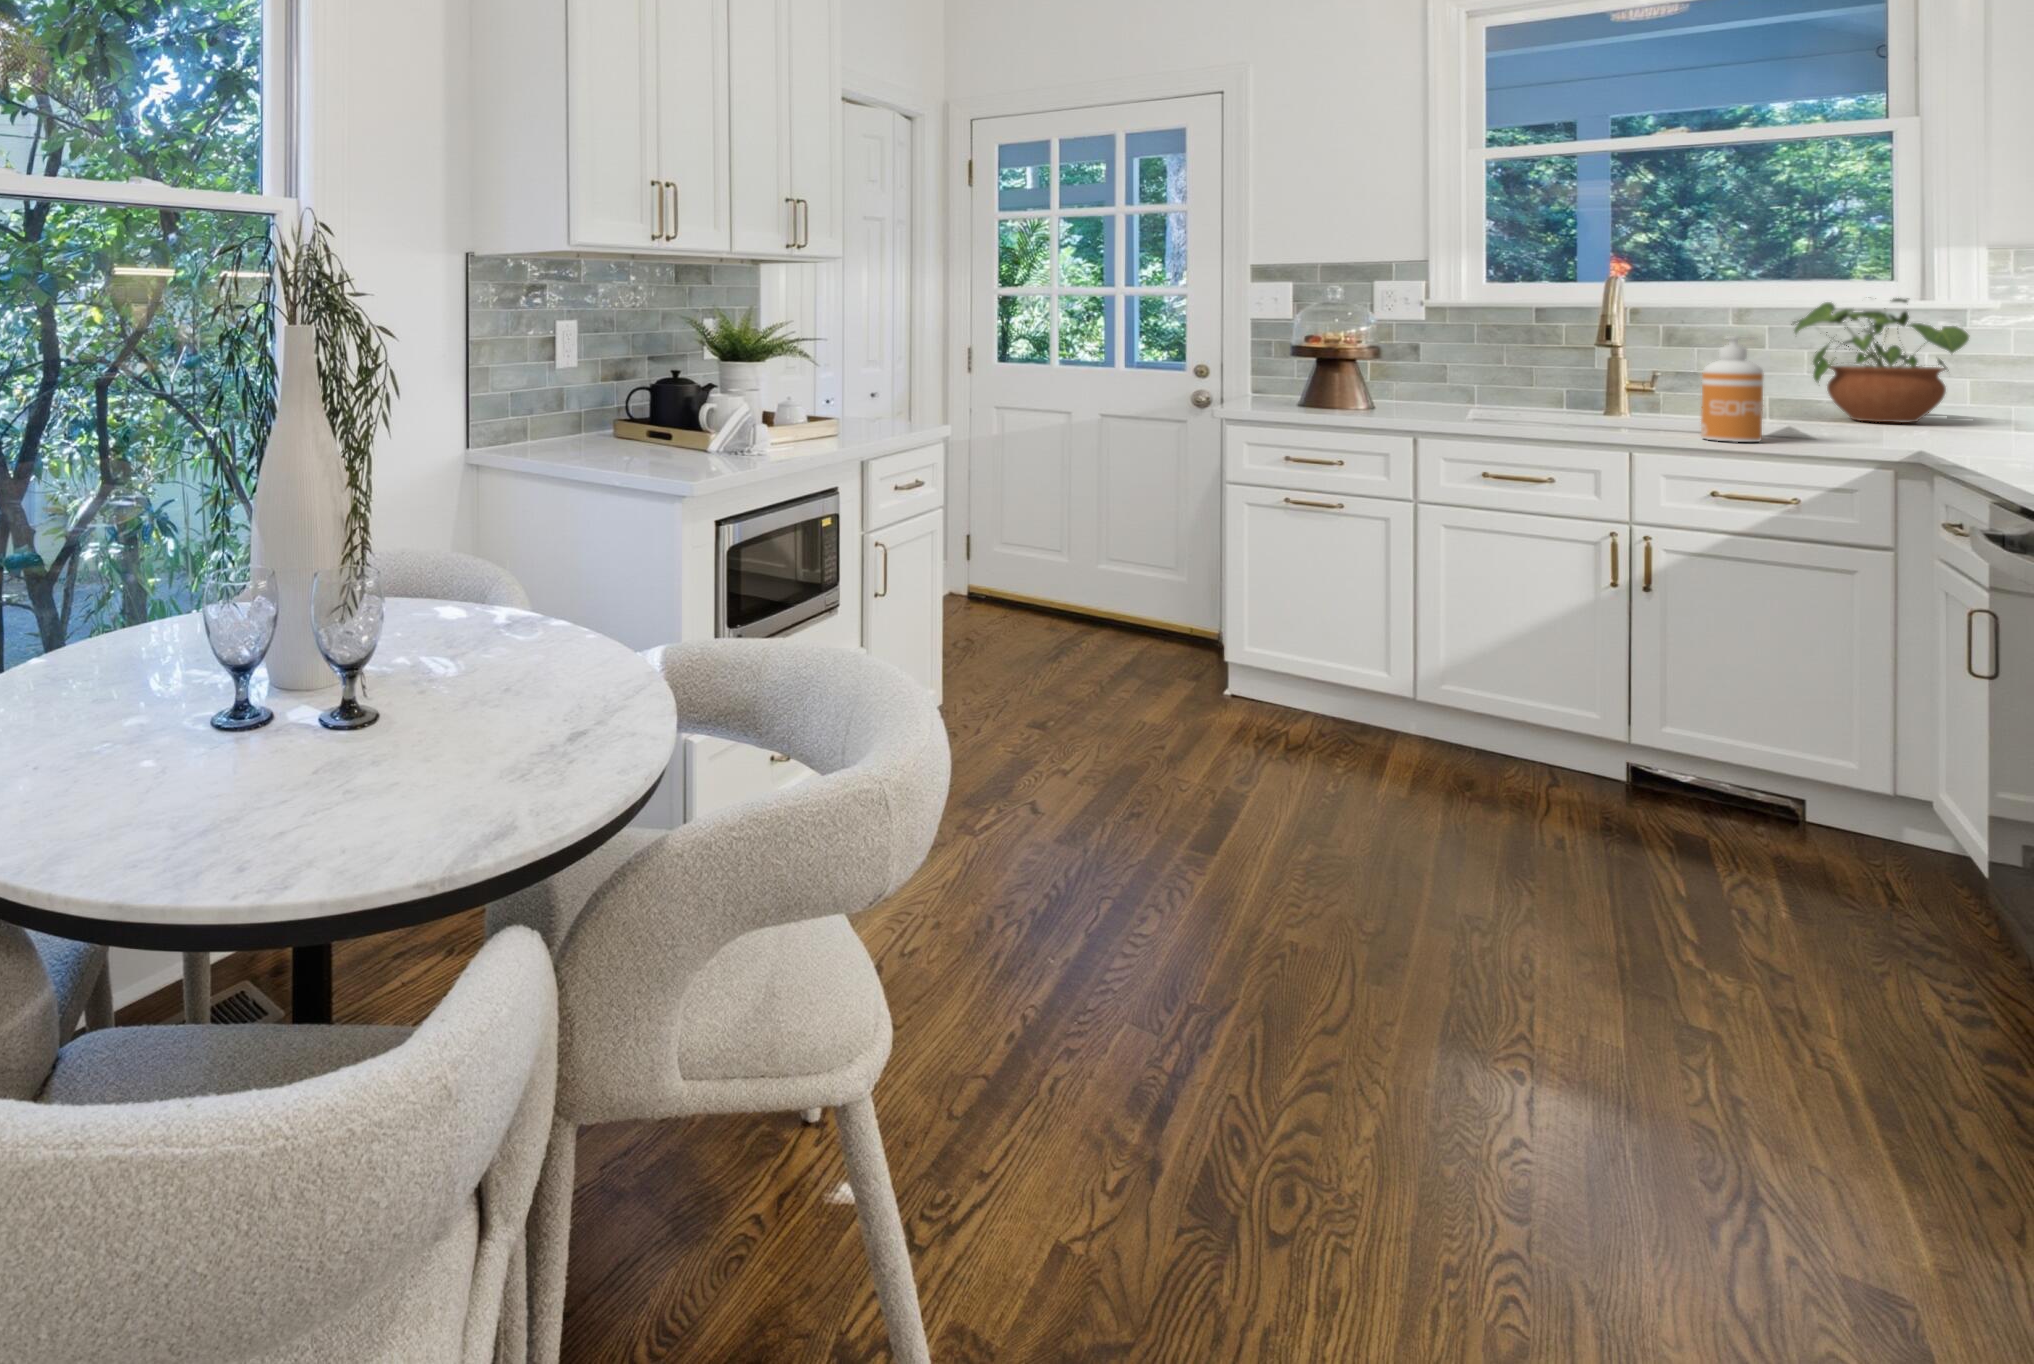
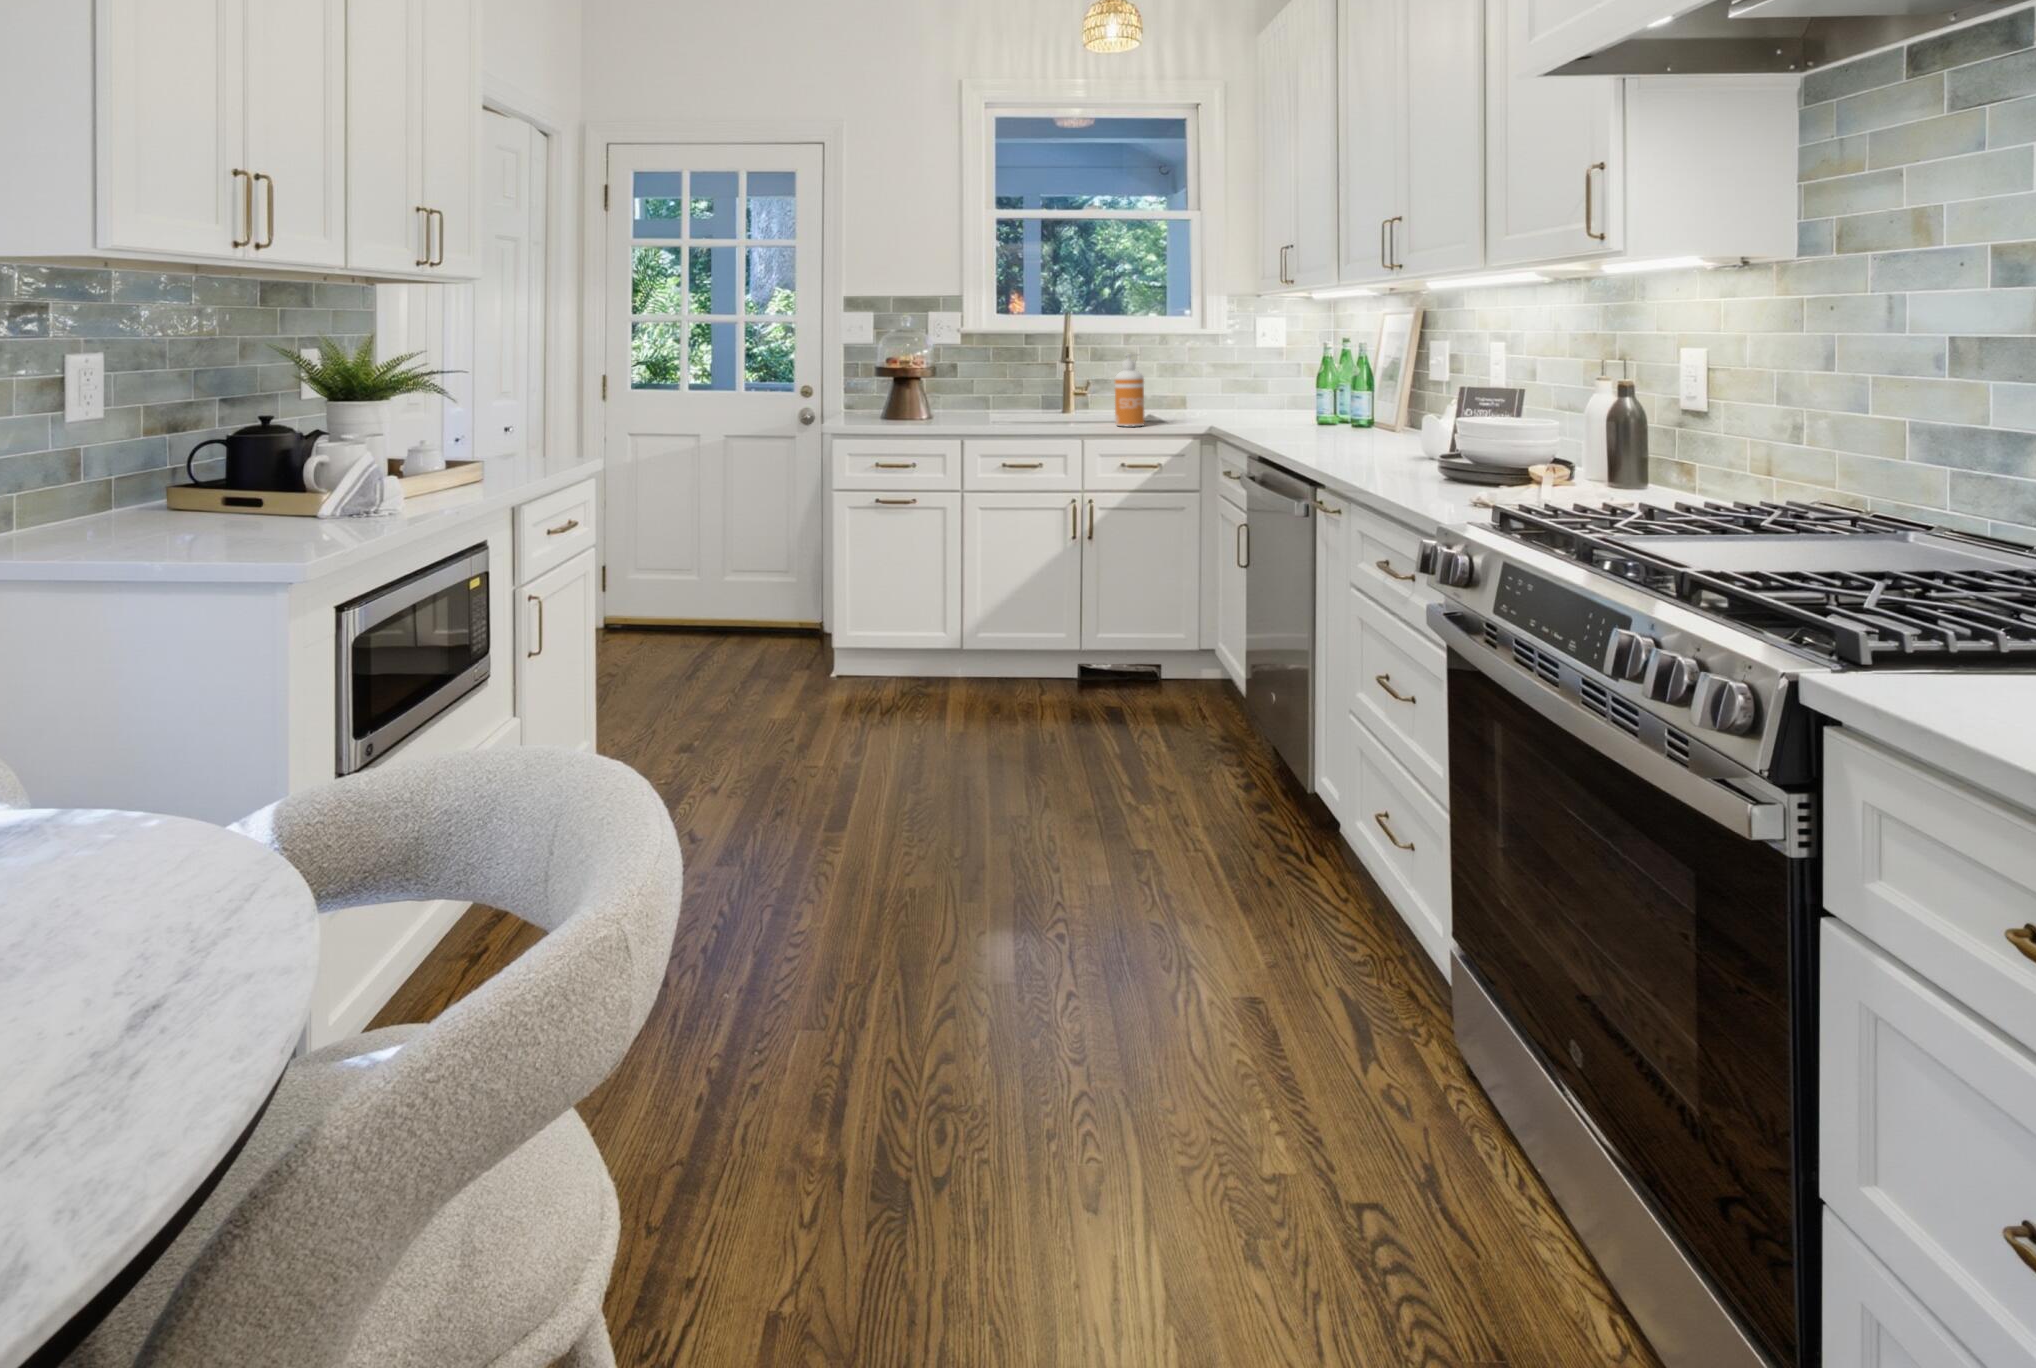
potted plant: present [1791,298,1969,423] -> none [1146,321,1224,408]

